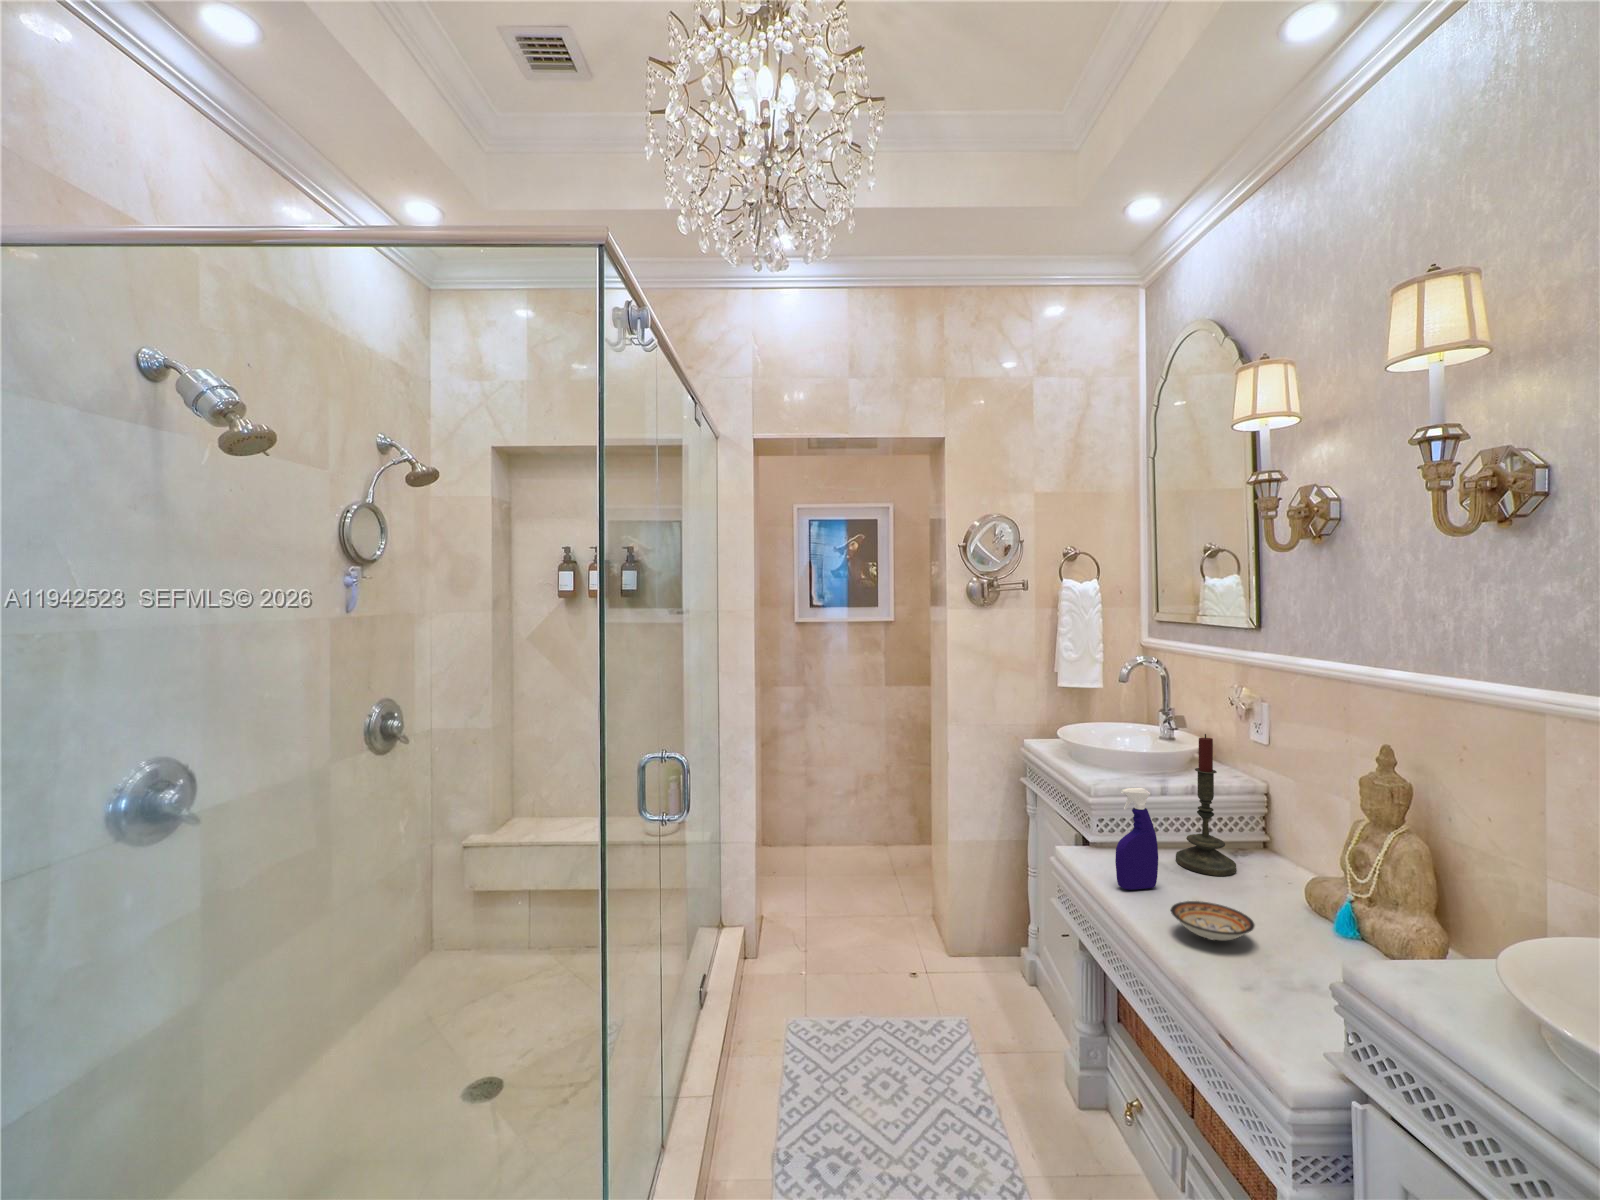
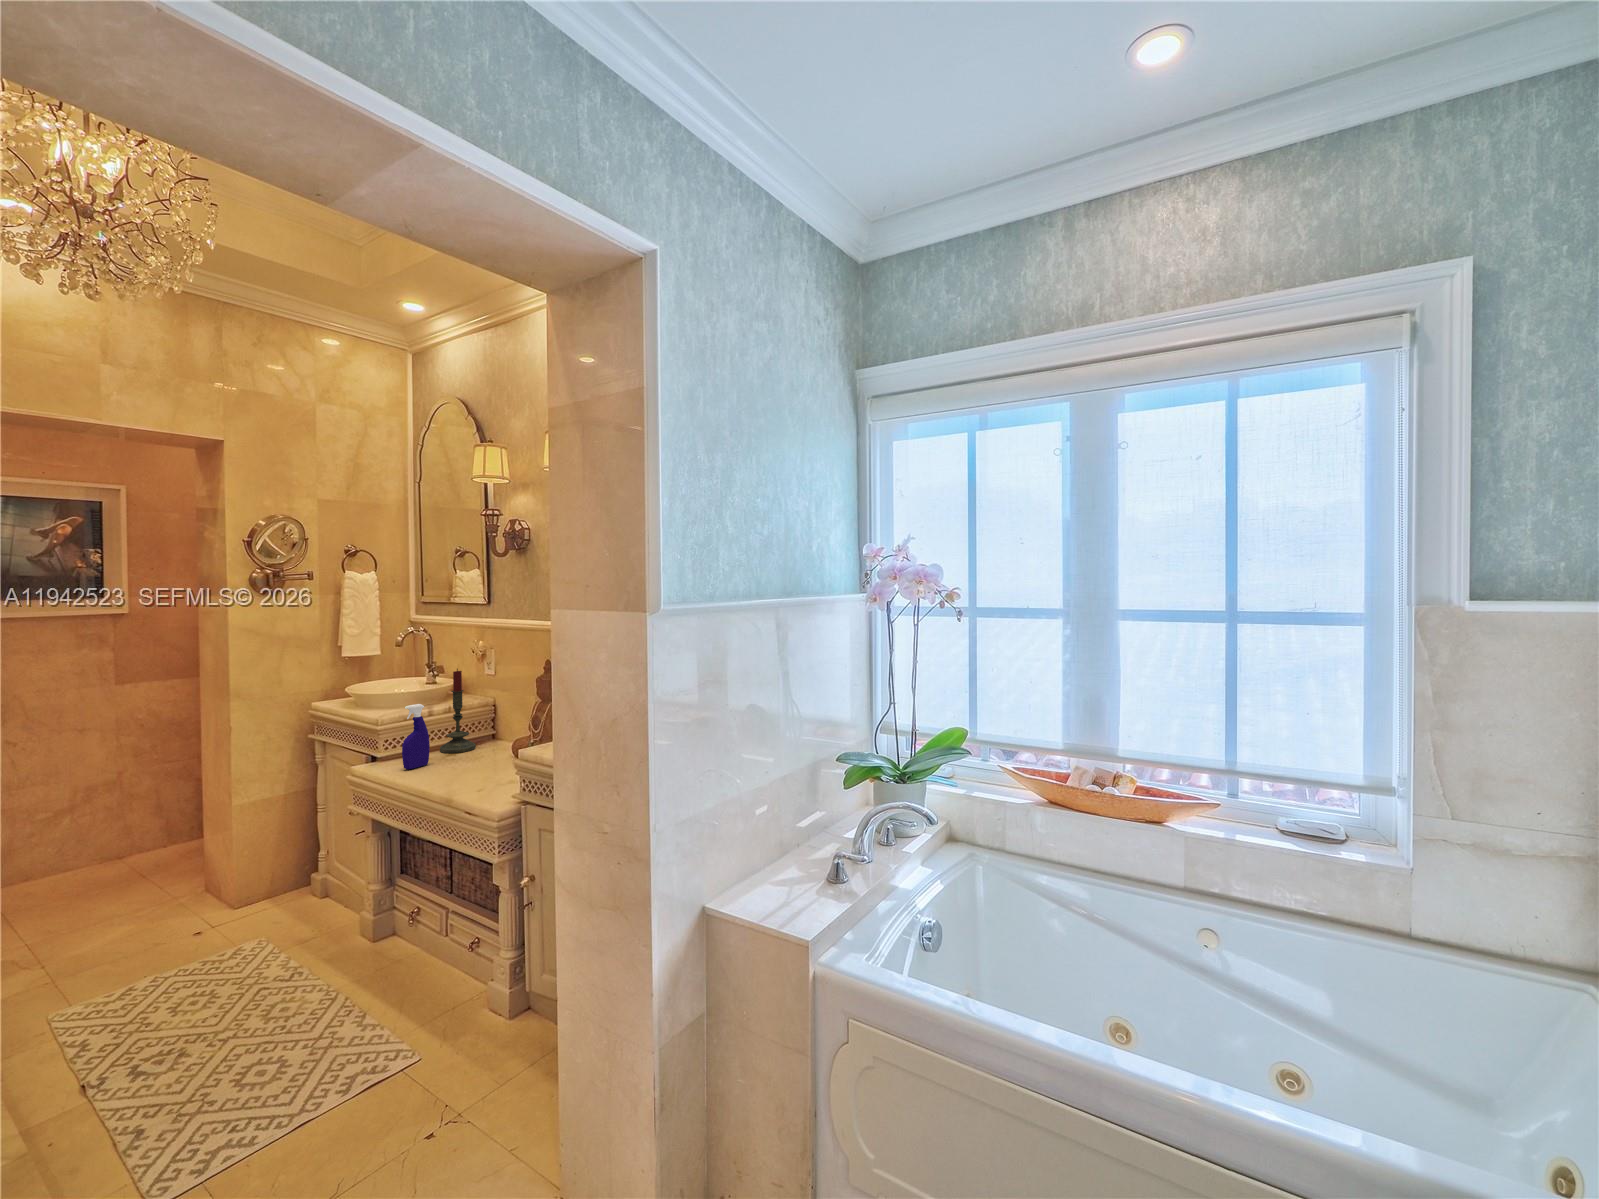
ceramic bowl: present [1171,901,1255,940] -> none [438,757,483,774]

